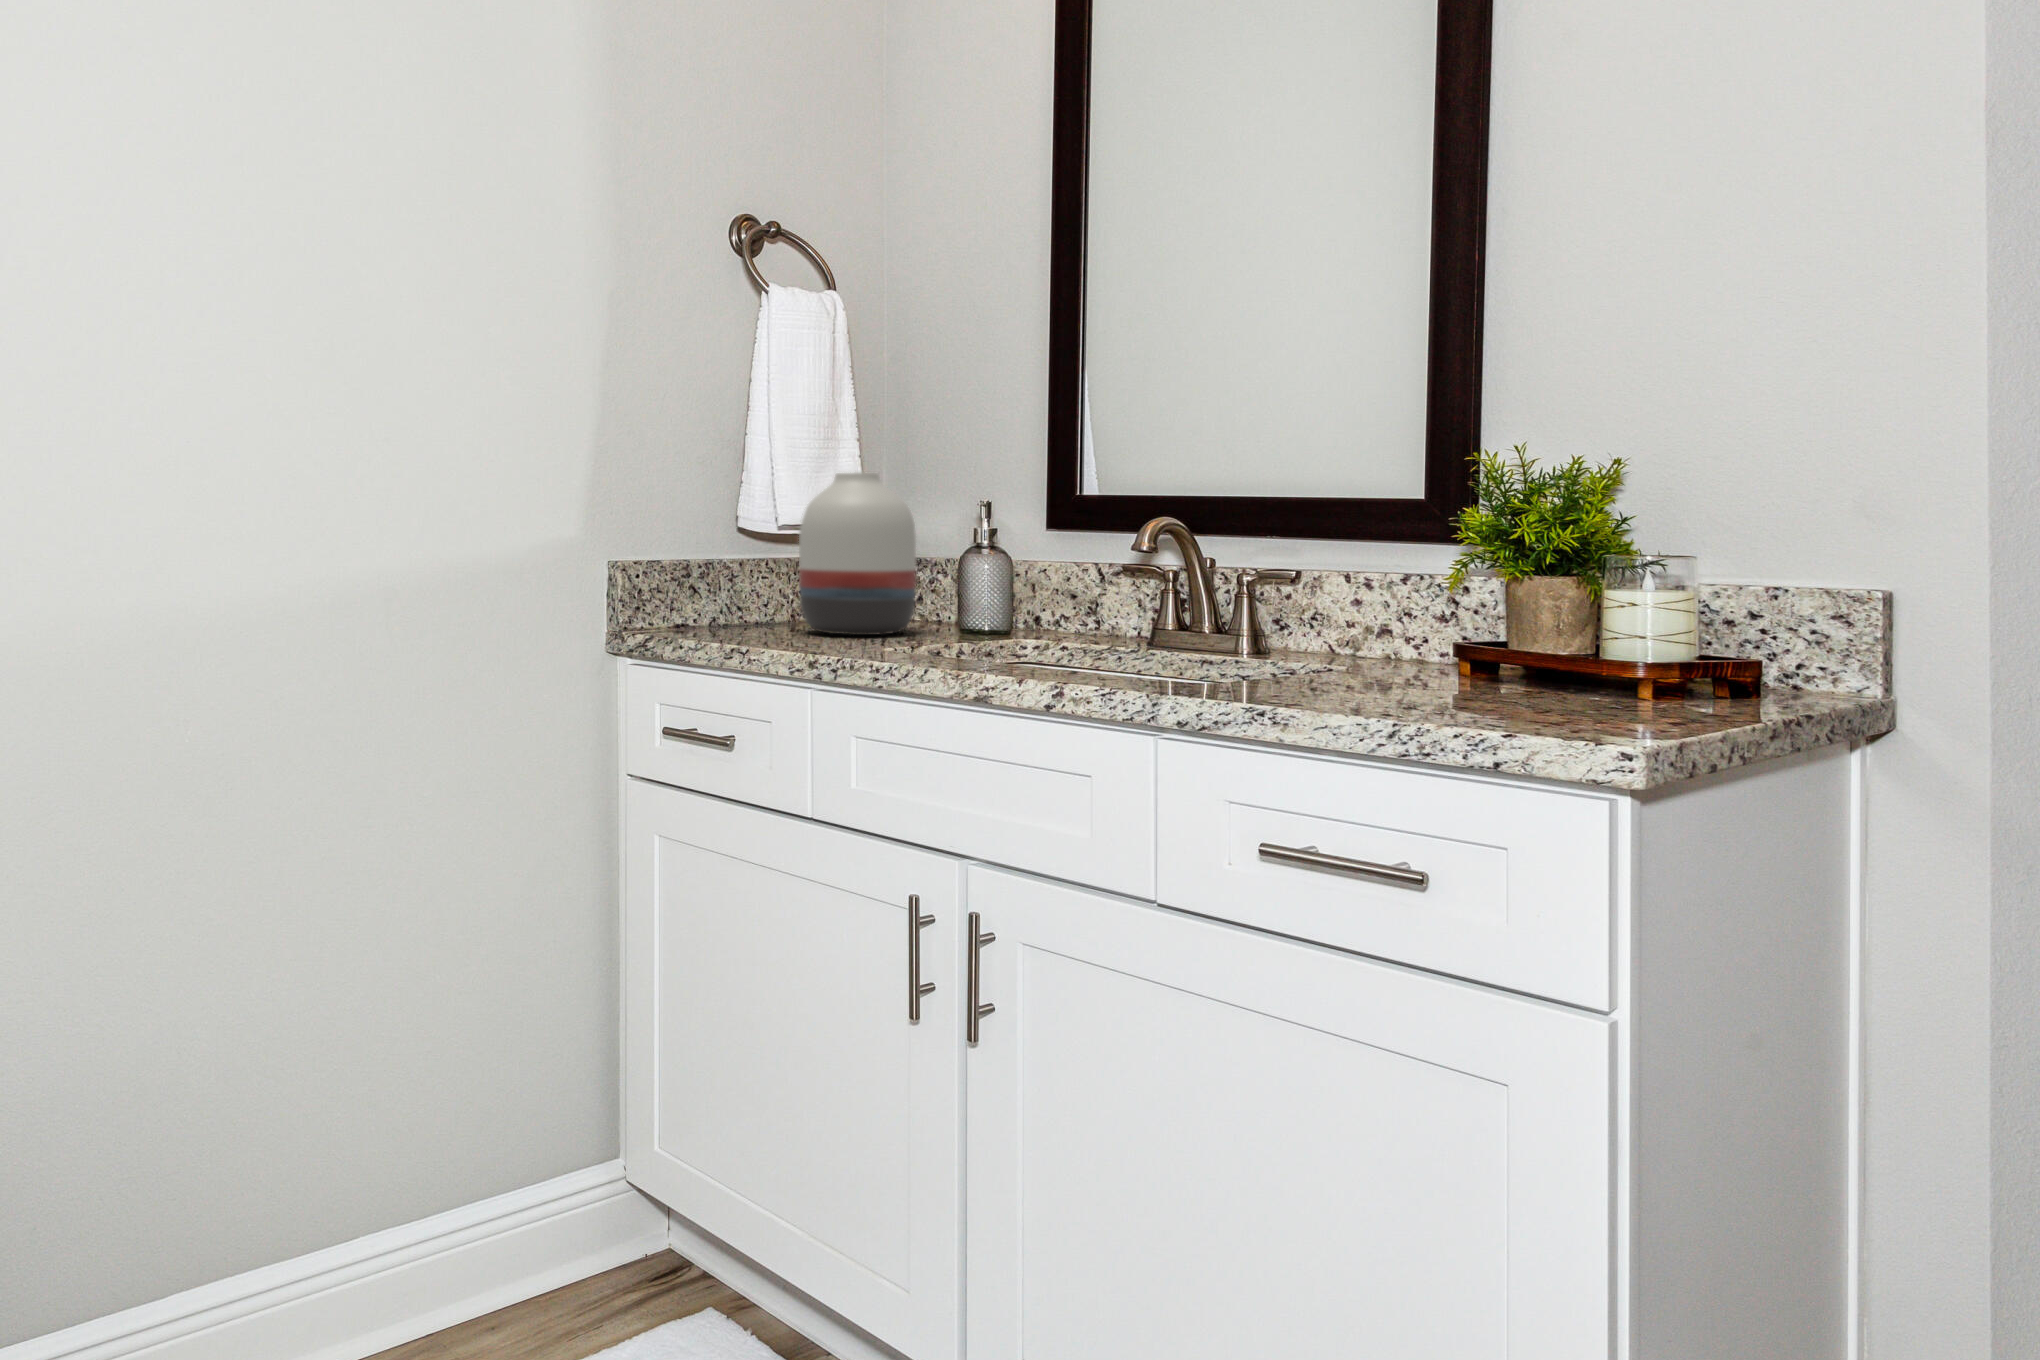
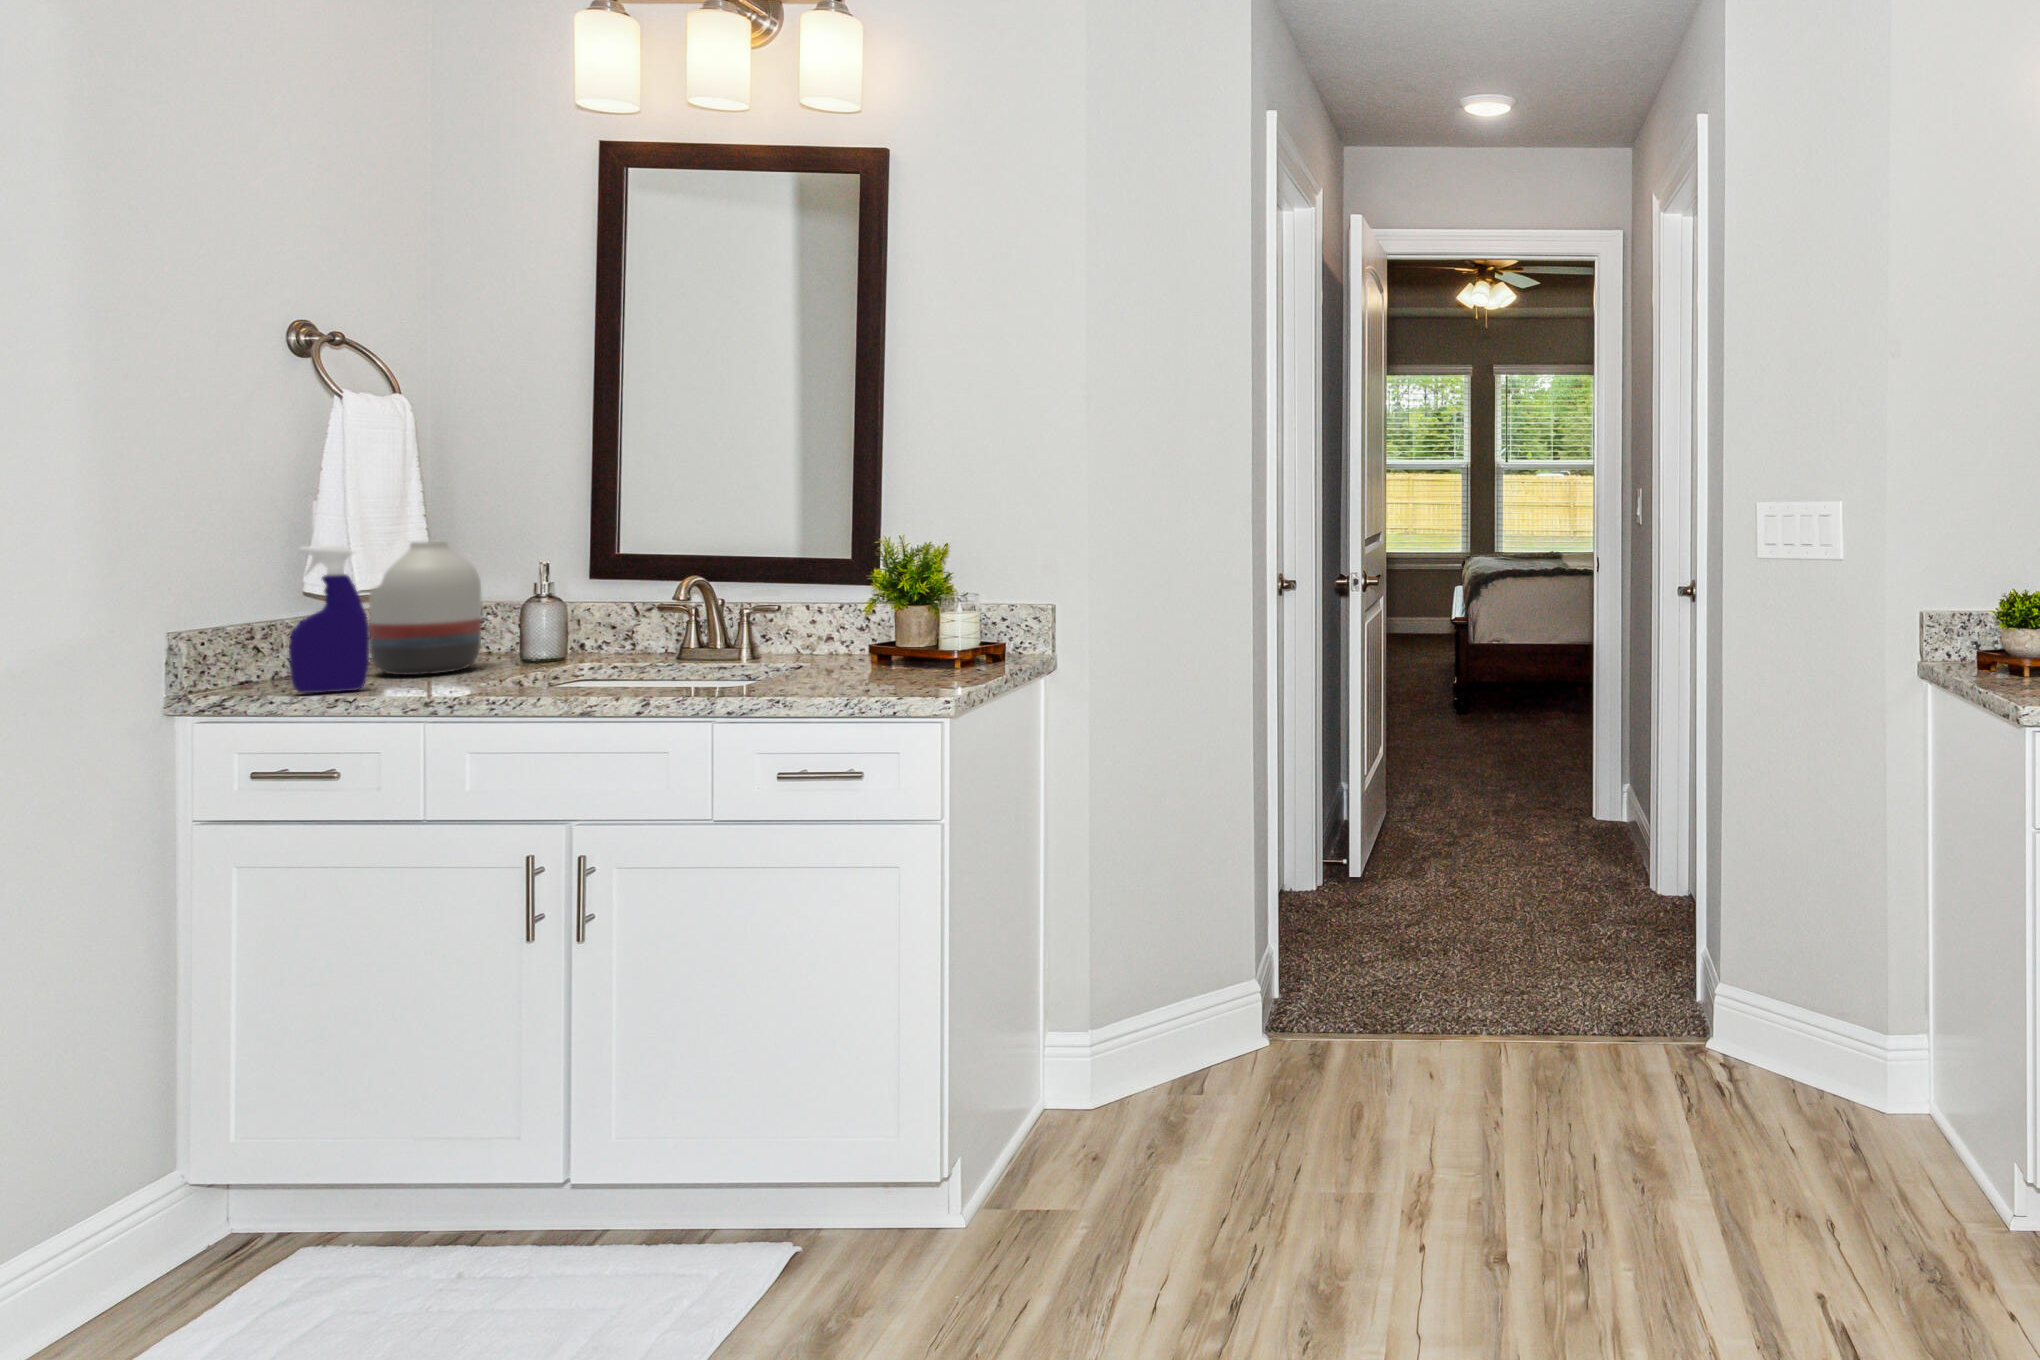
spray bottle: none [700,466,777,643] -> present [289,546,369,693]

